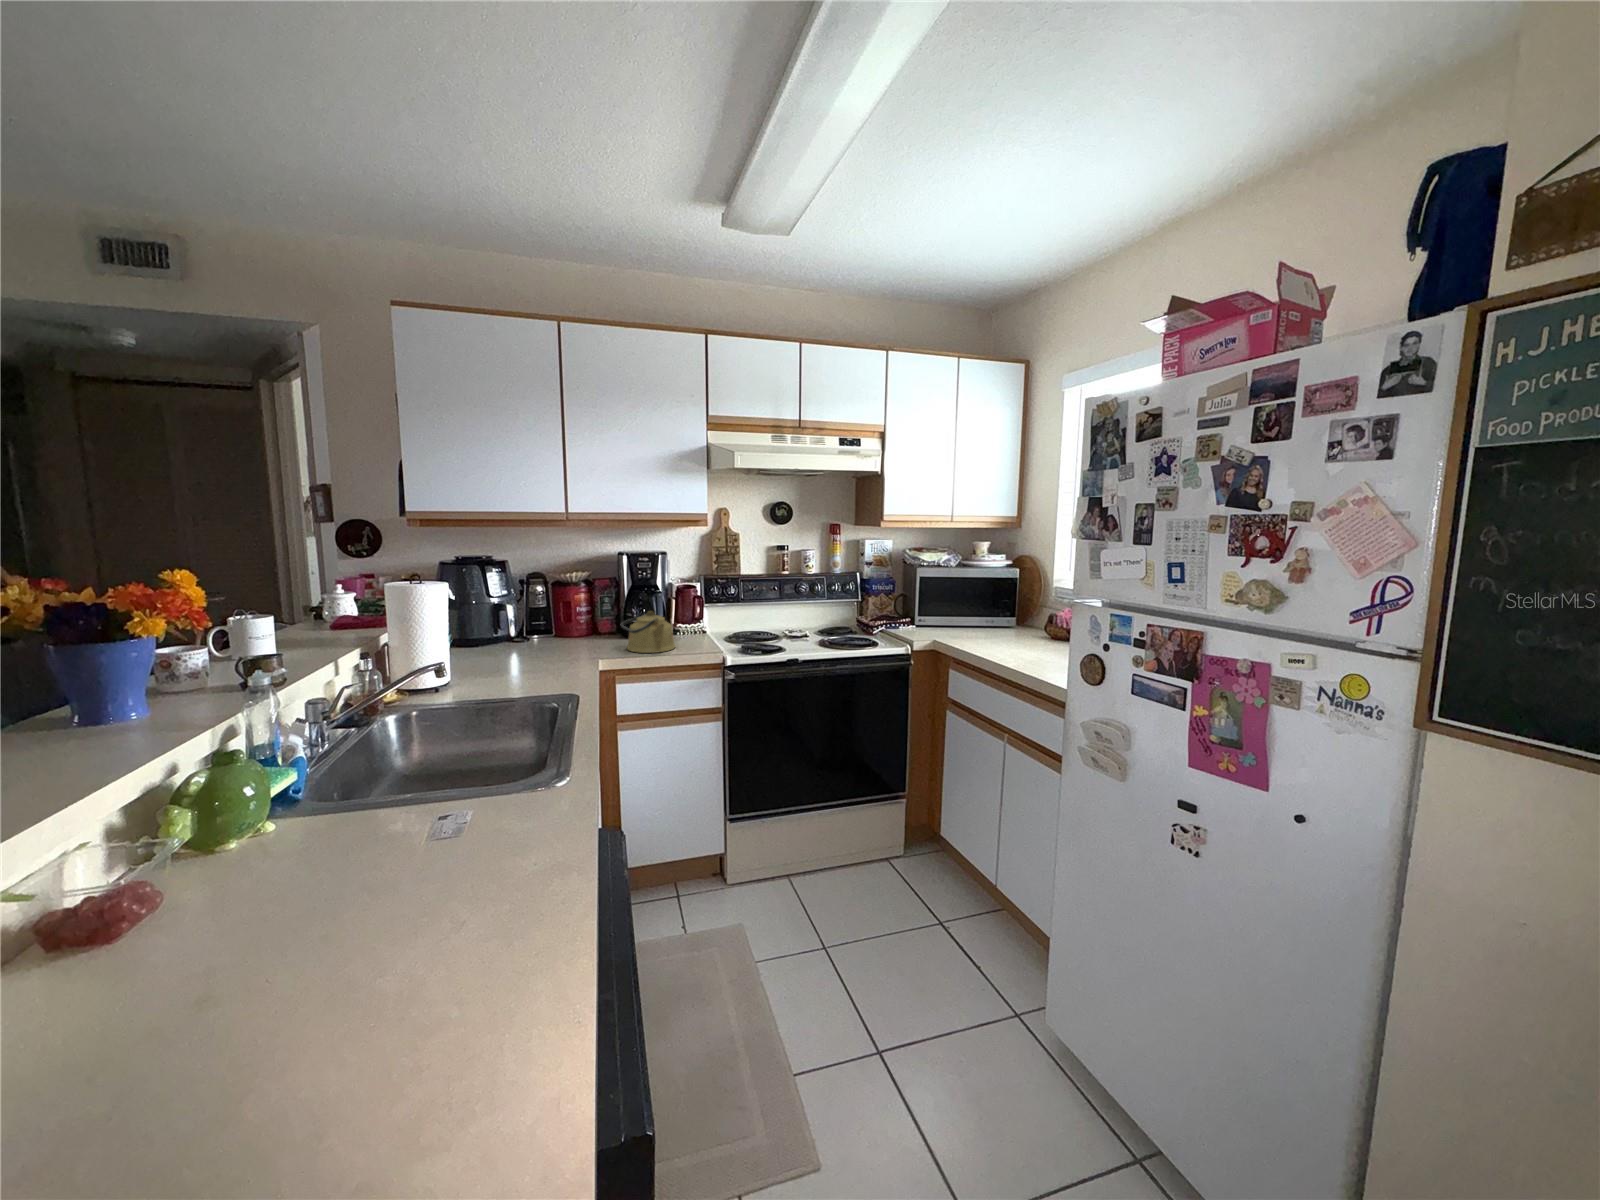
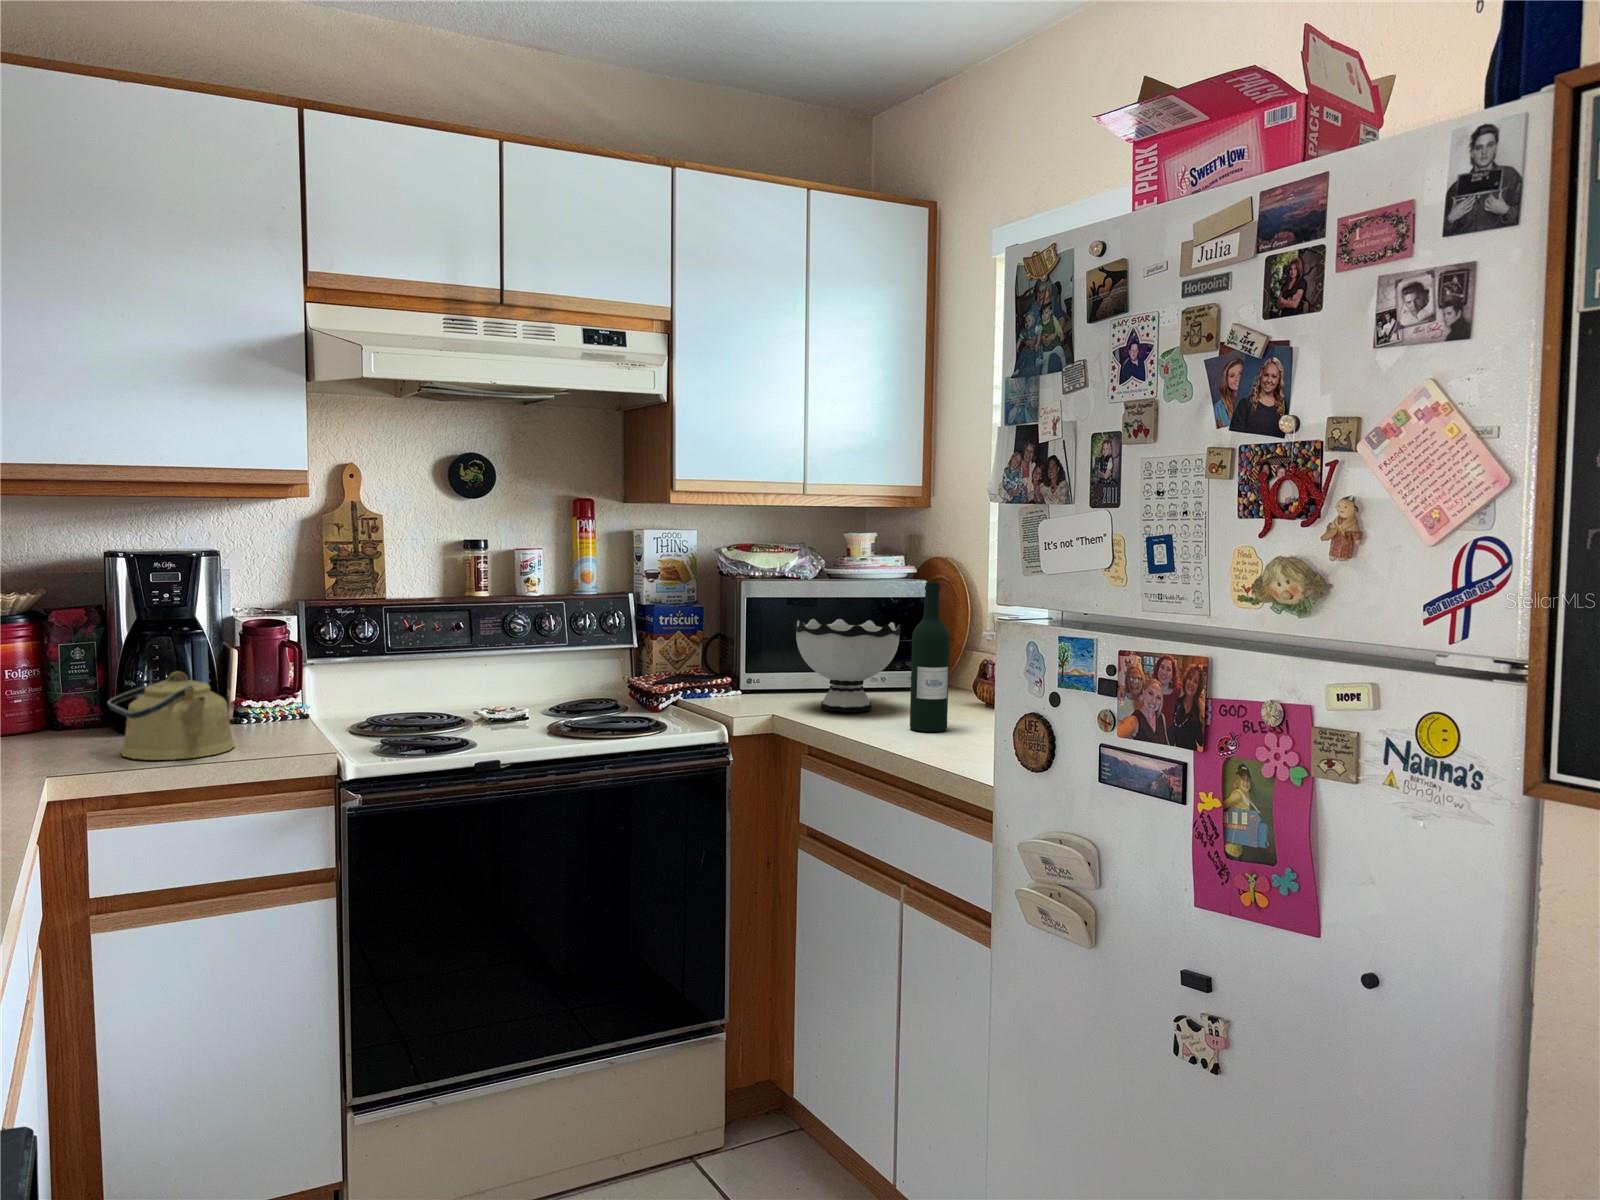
wine bottle: none [1011,572,1035,653] -> present [910,582,950,732]
bowl: none [947,588,1006,639] -> present [795,618,901,712]

